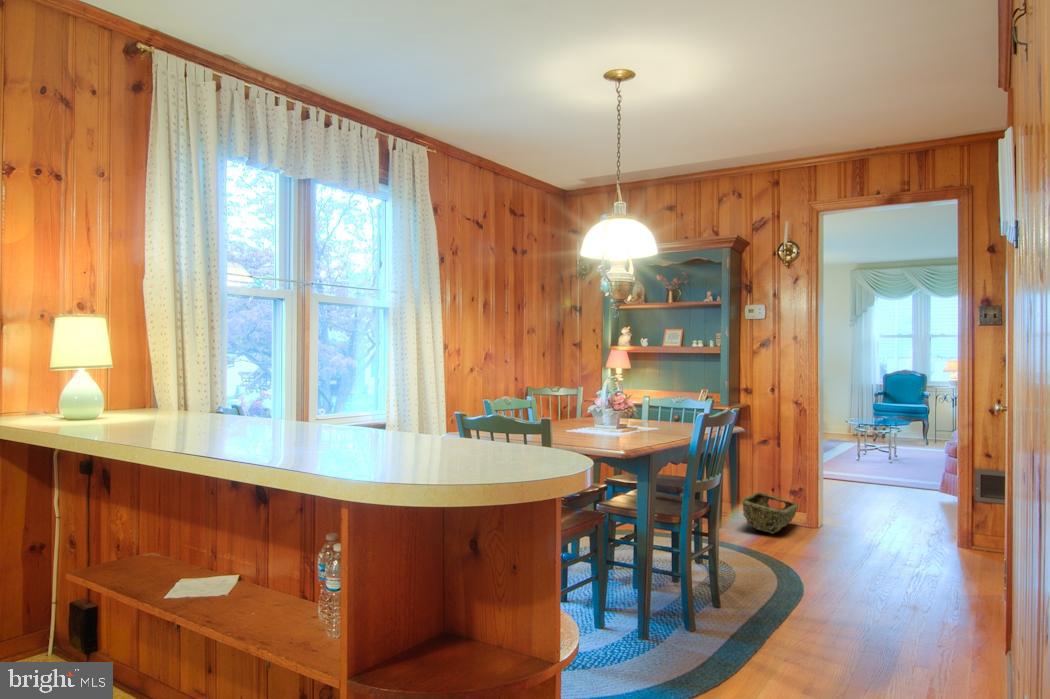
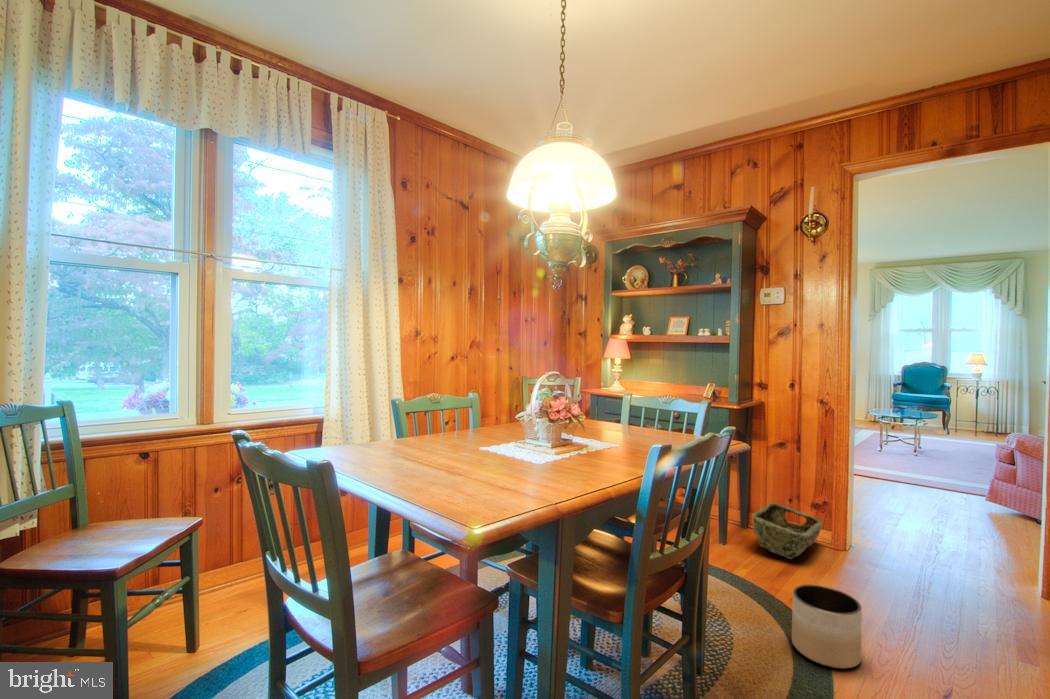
planter: none [772,533,819,584] -> present [792,585,862,669]

